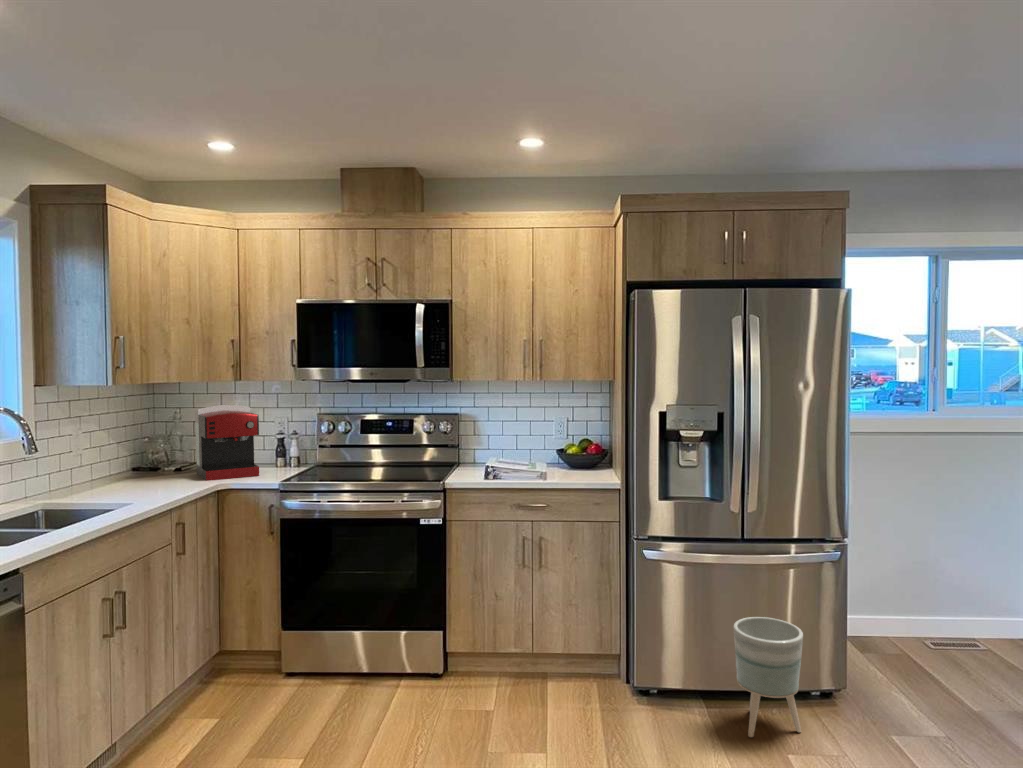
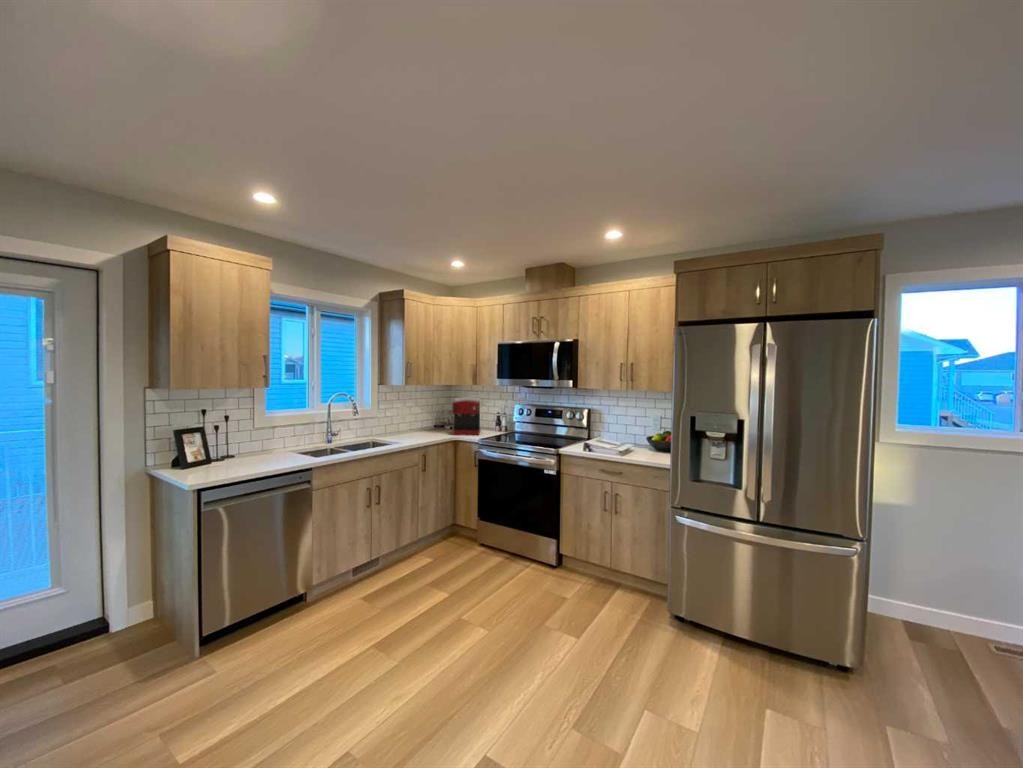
planter: present [733,617,803,737] -> none [736,585,800,695]

